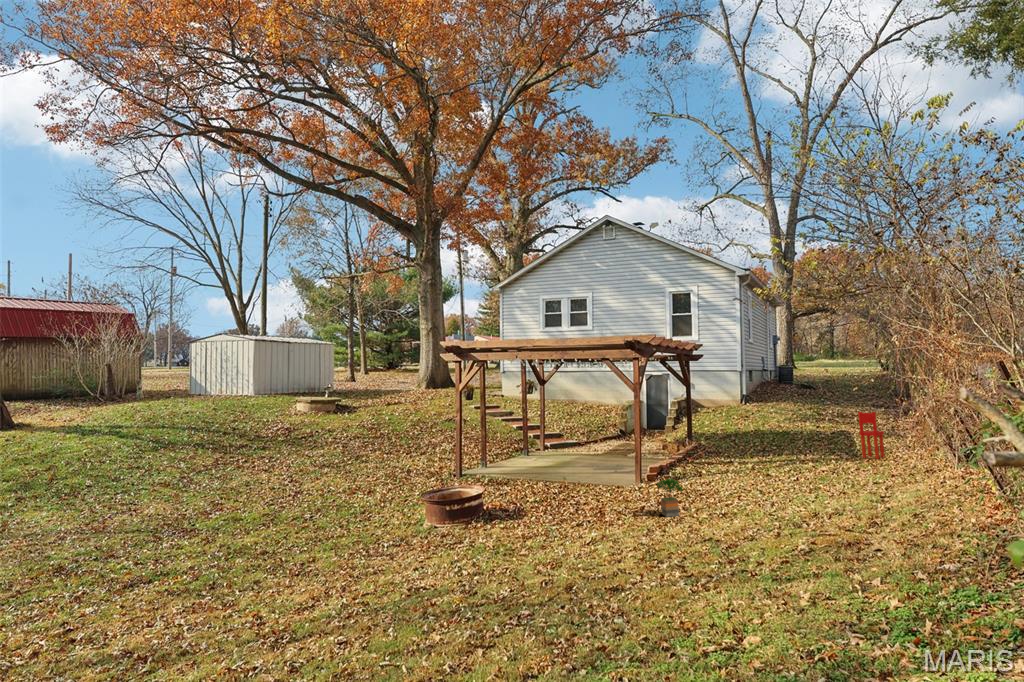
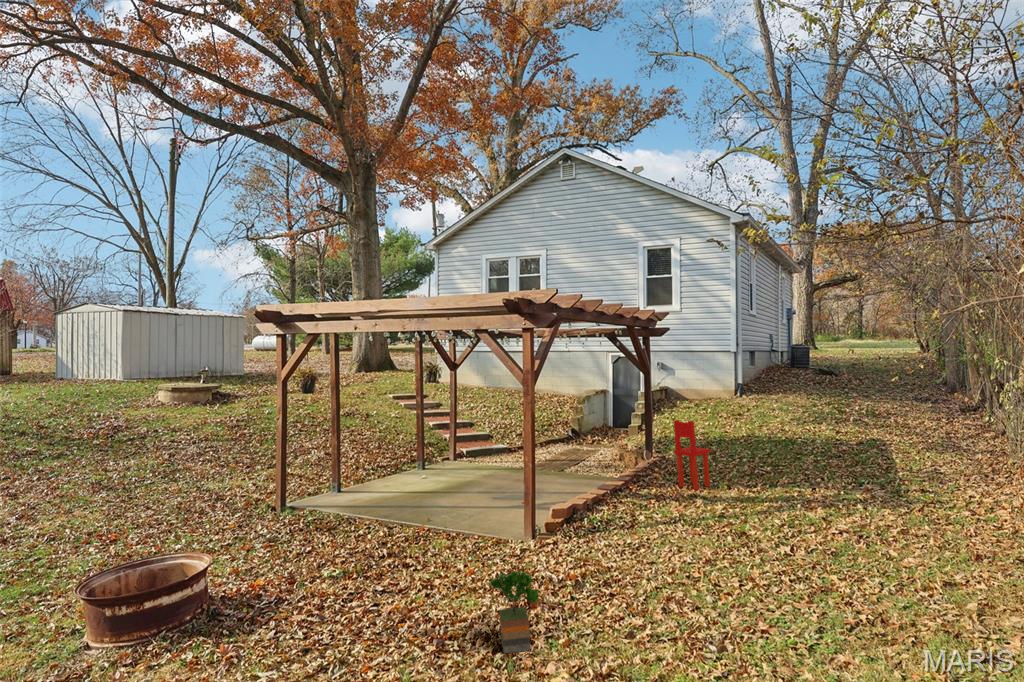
chair: present [858,412,885,459] -> present [674,420,710,490]

